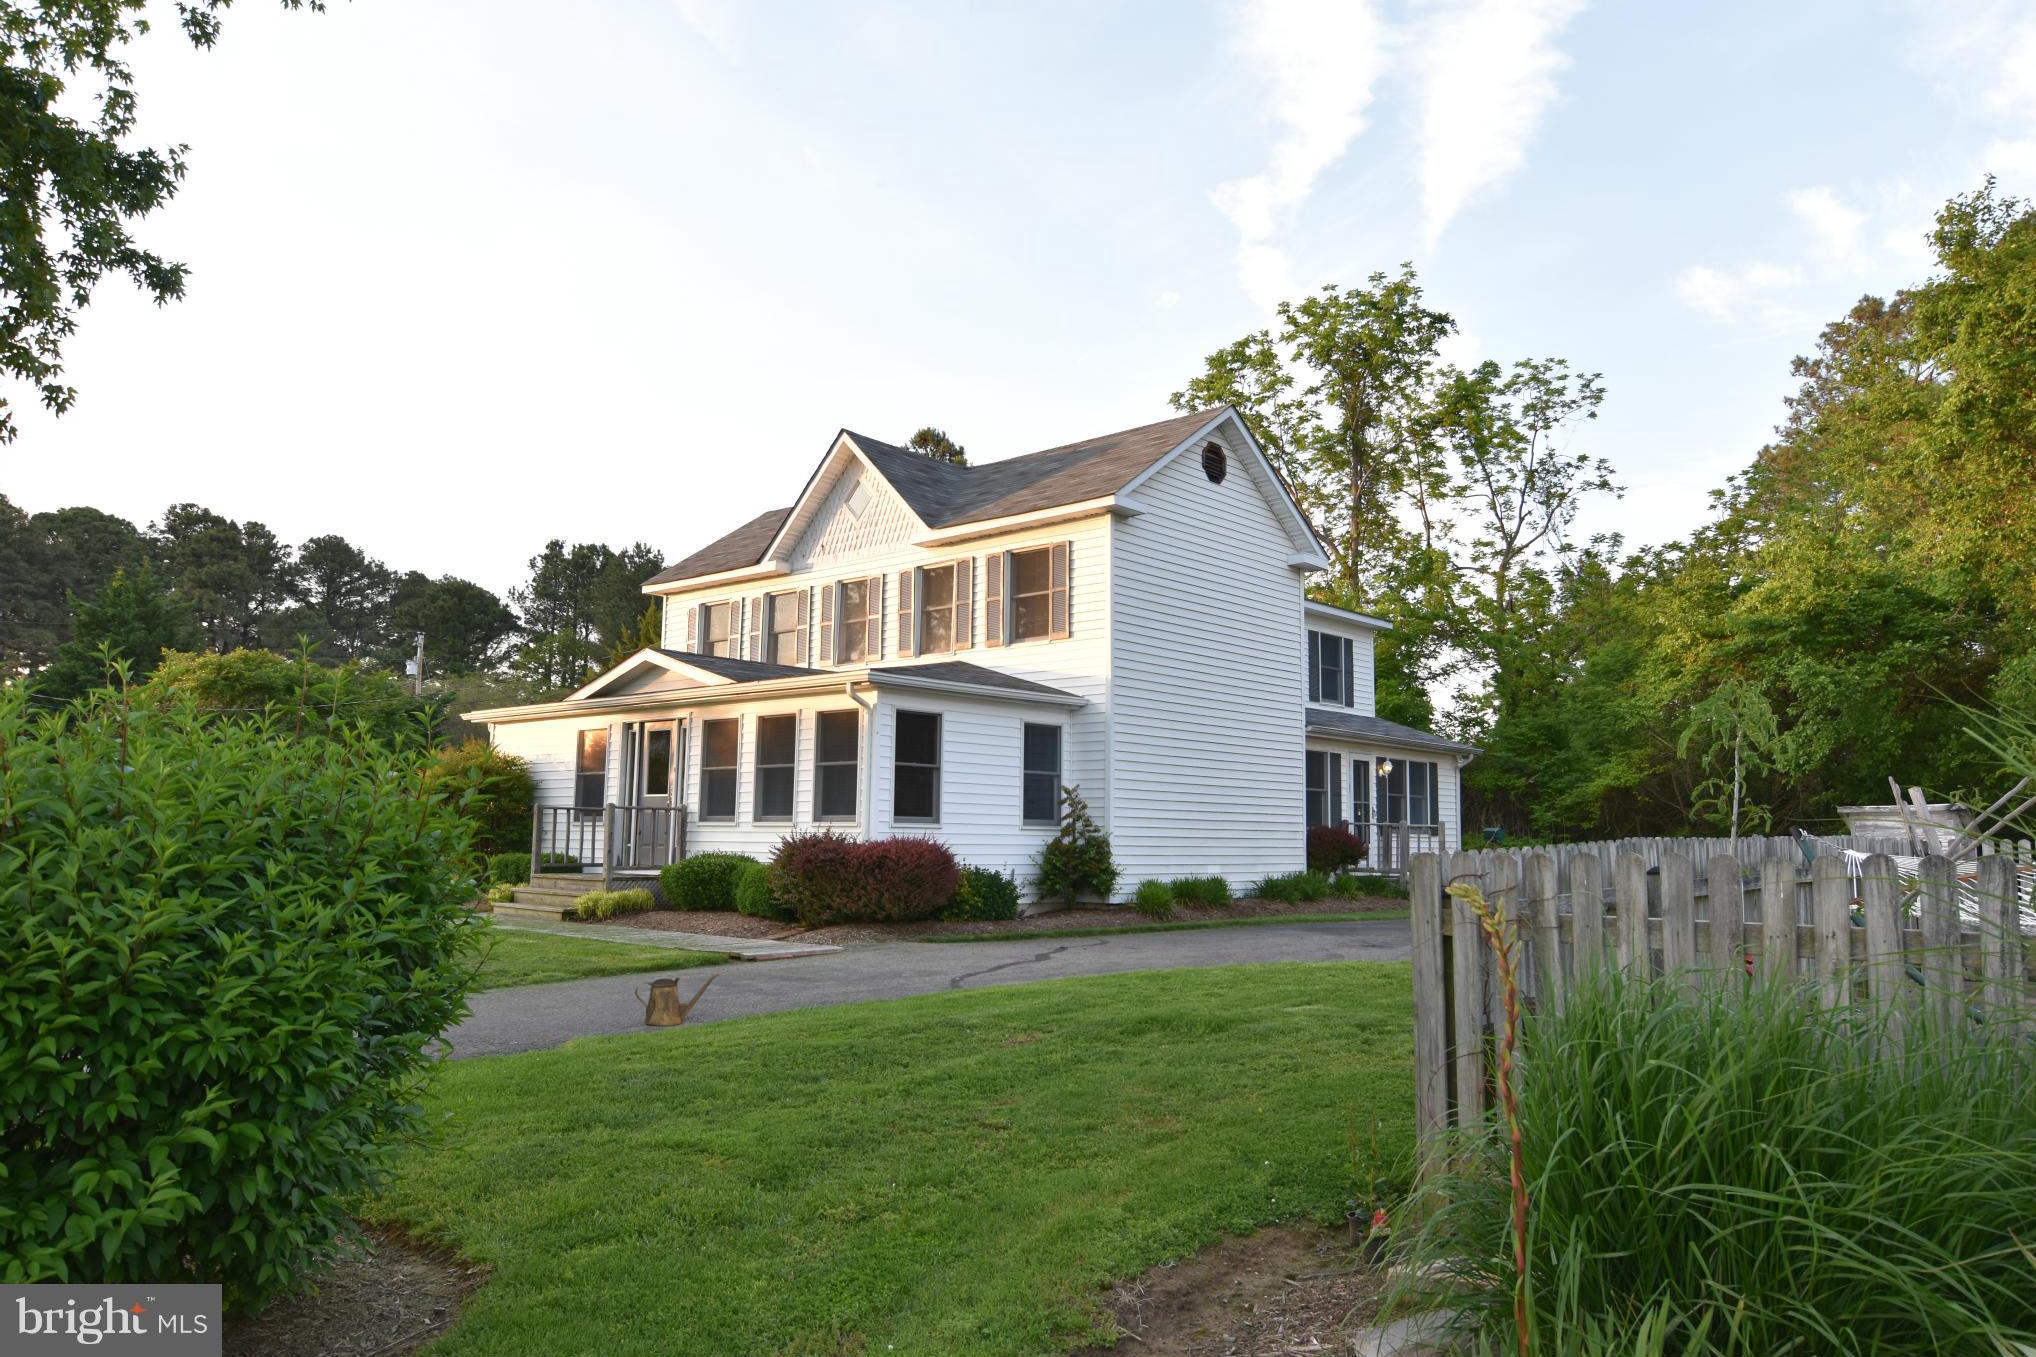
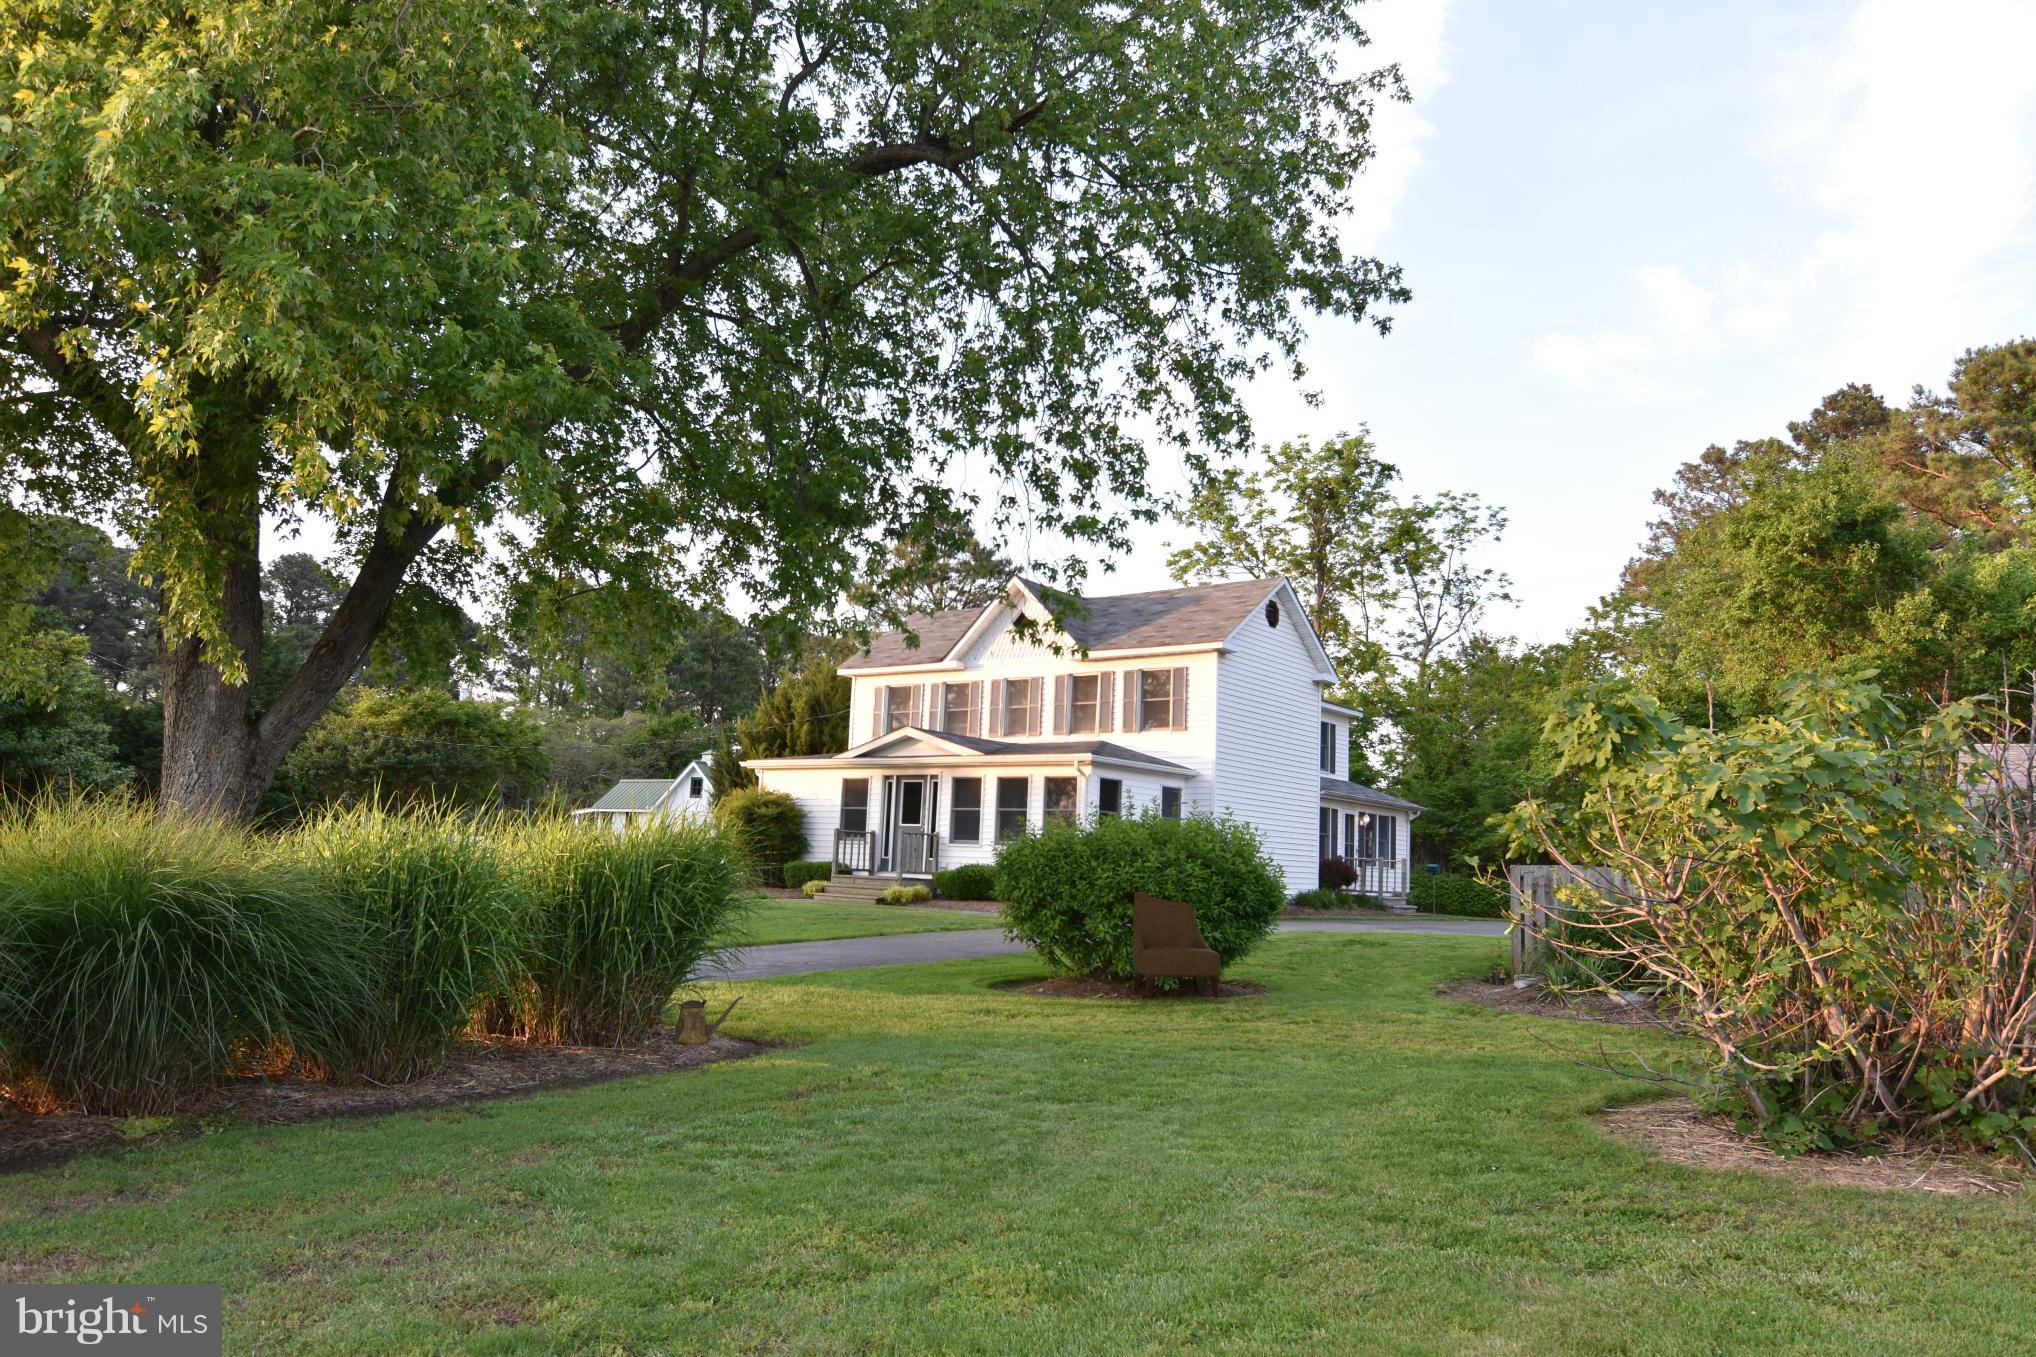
chair: none [1151,847,1247,966] -> present [1133,892,1220,998]

